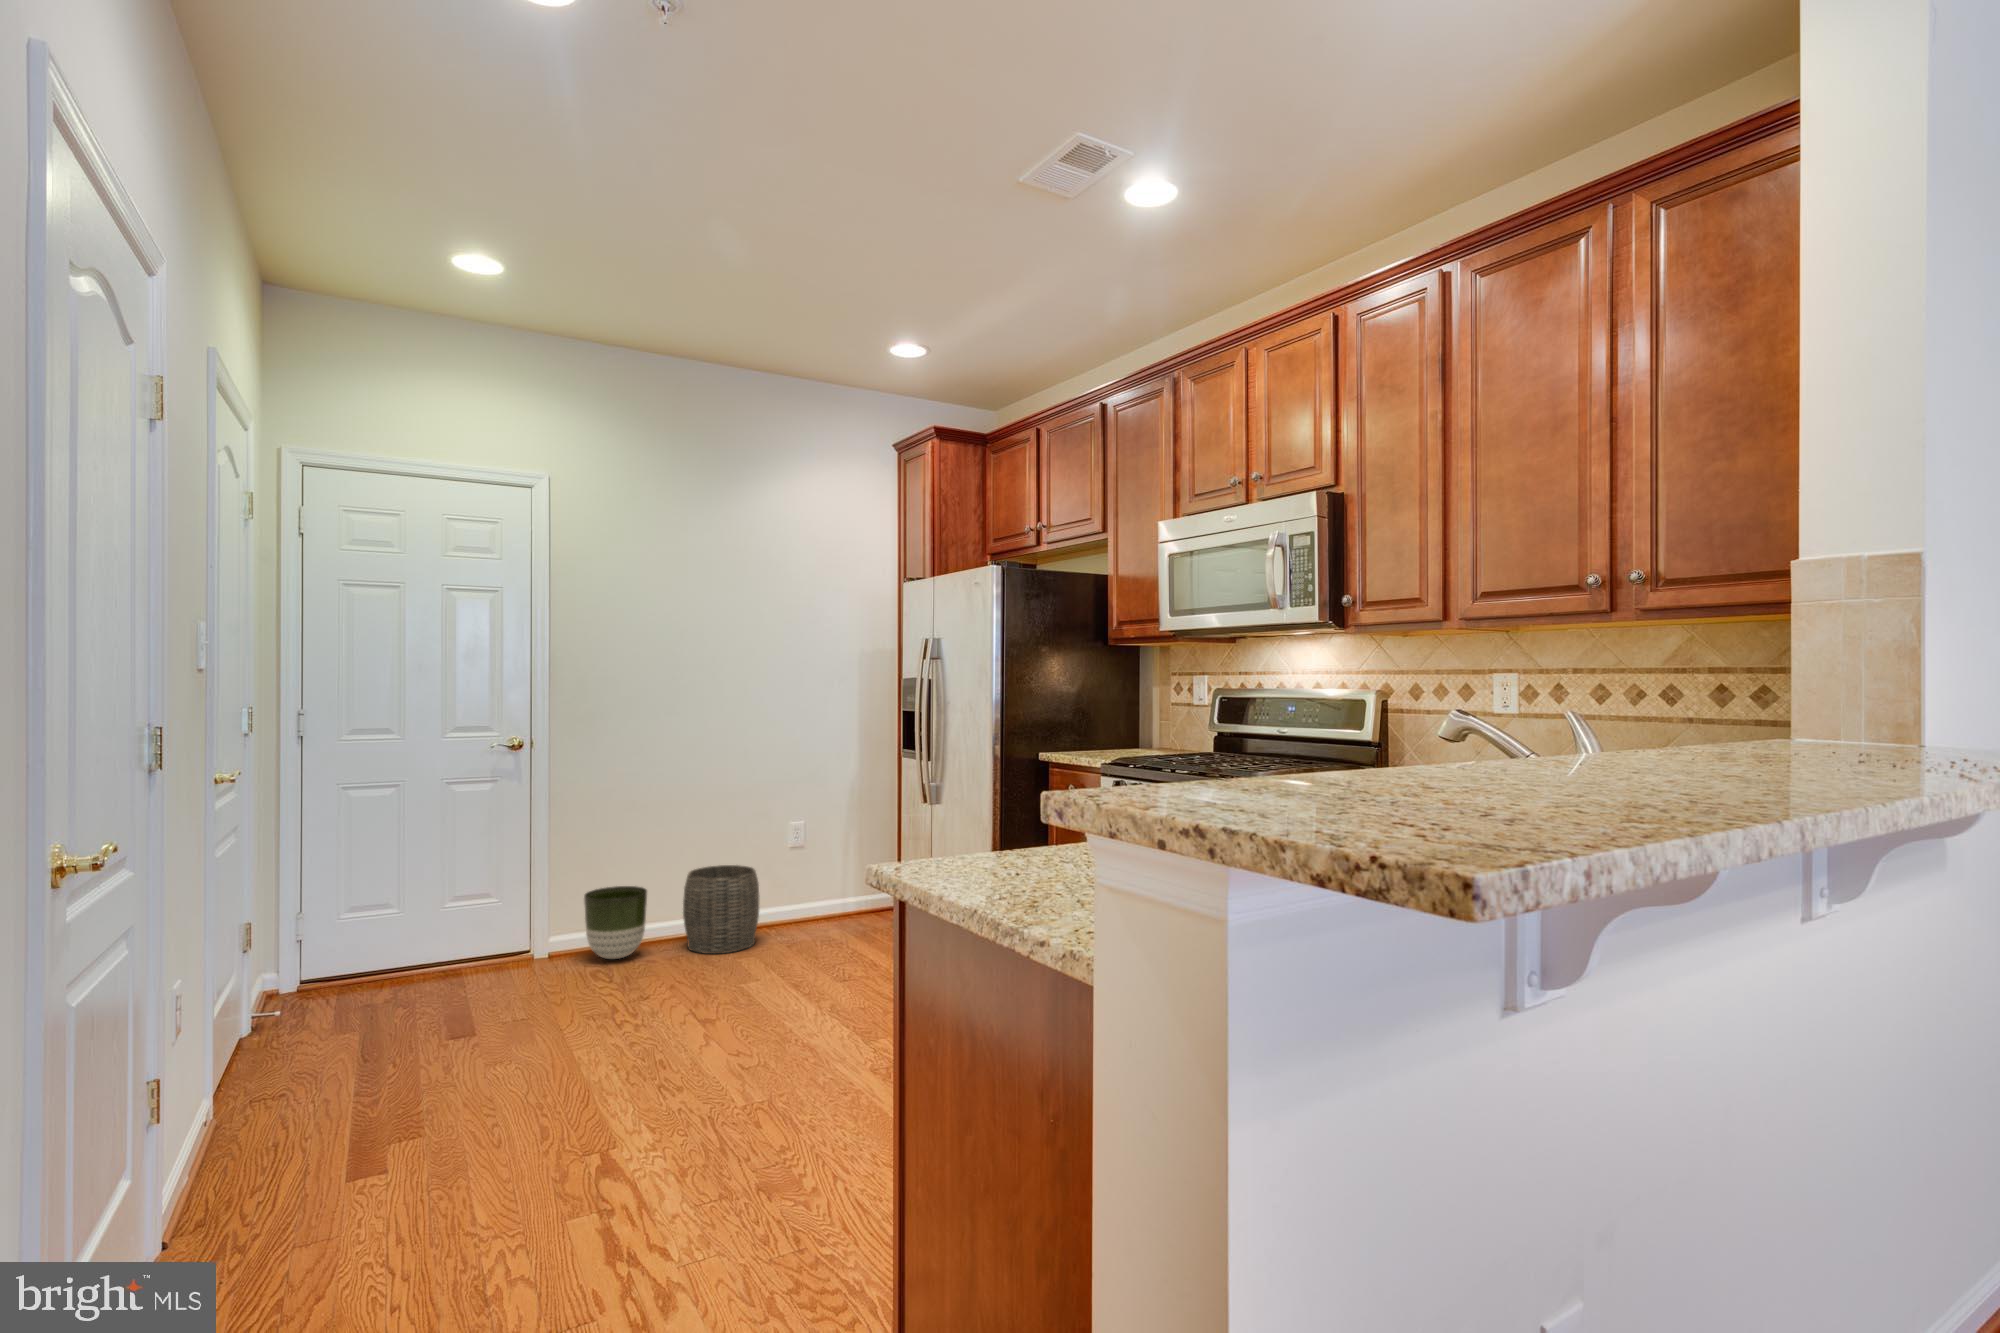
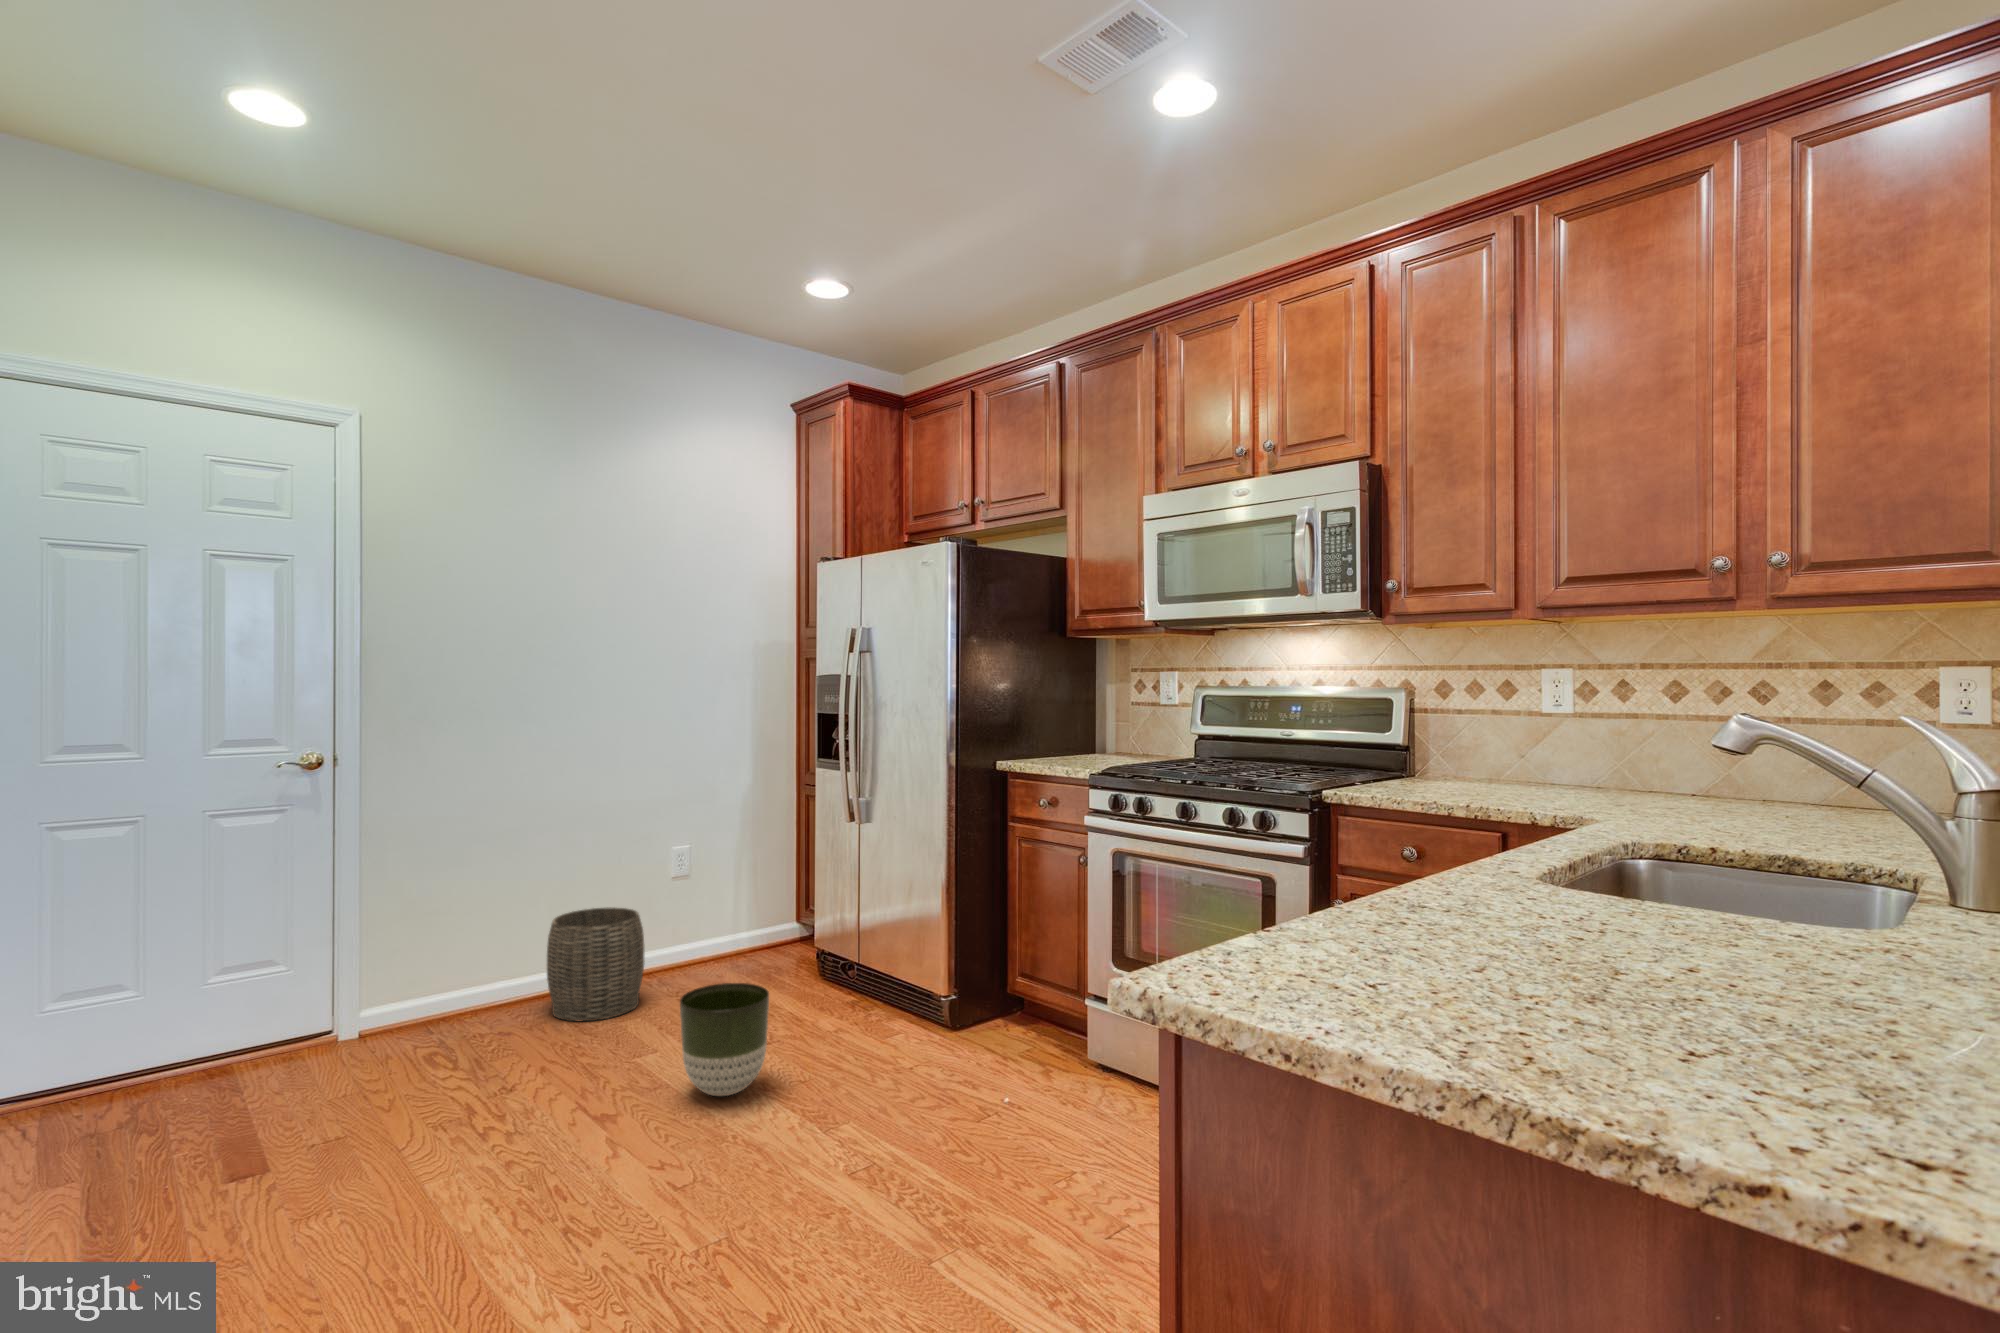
planter: present [584,886,647,959] -> present [680,983,769,1096]

